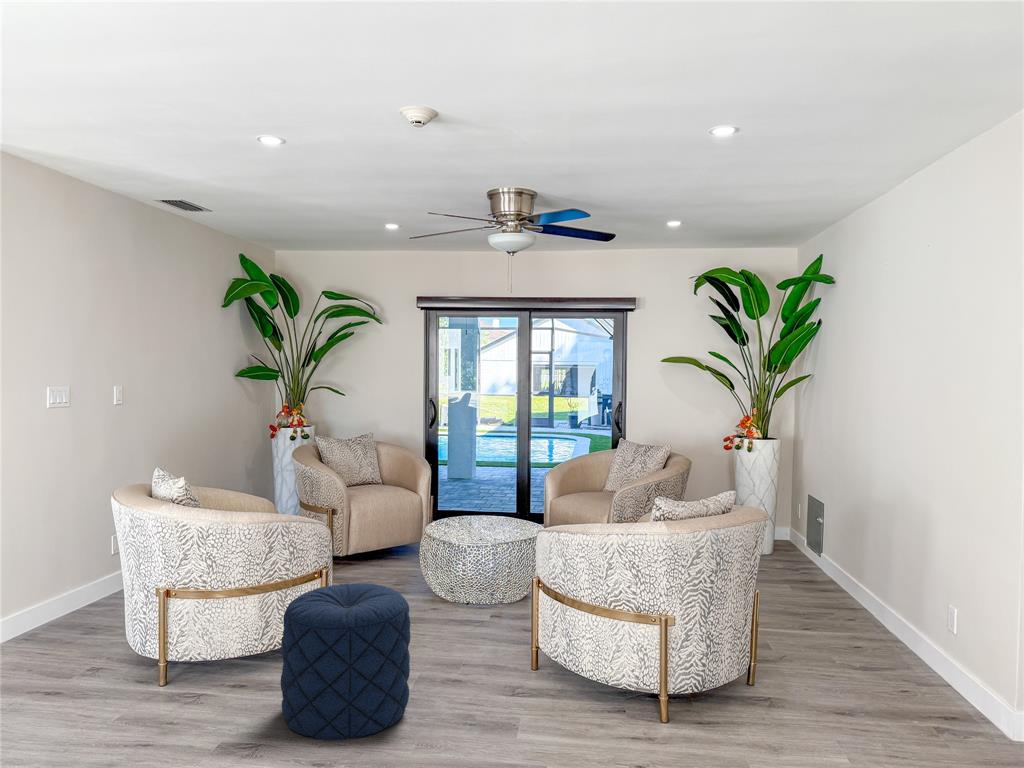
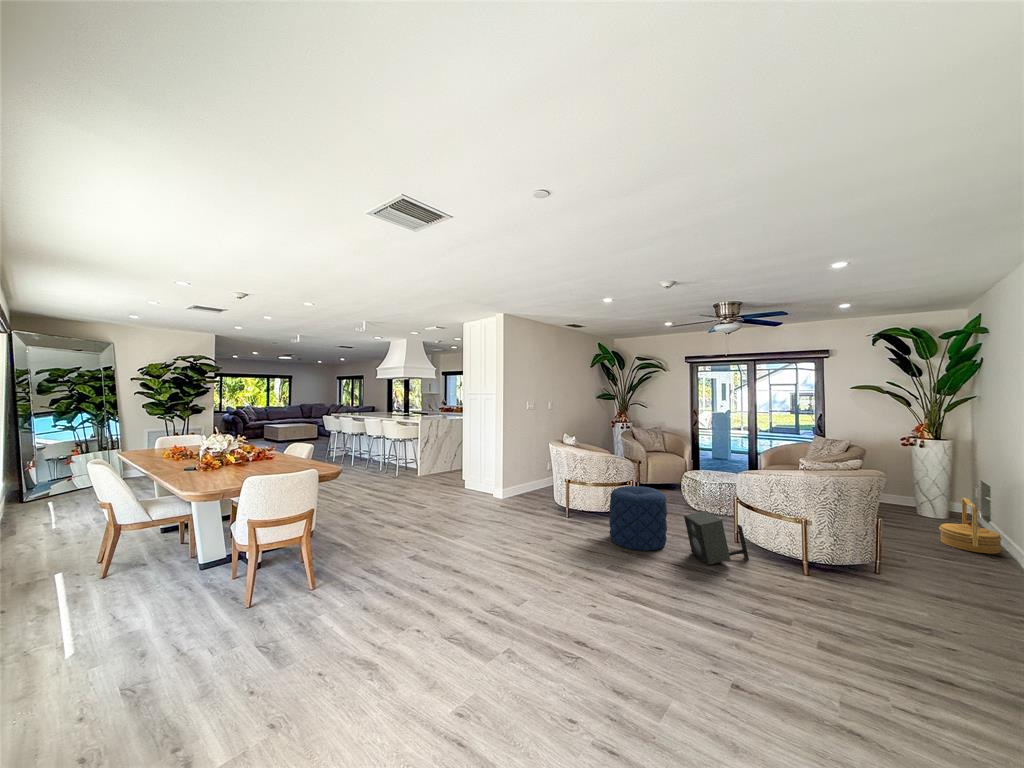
woven basket: none [785,528,851,608] -> present [939,498,1002,554]
speaker: none [448,621,564,740] -> present [684,511,749,565]

